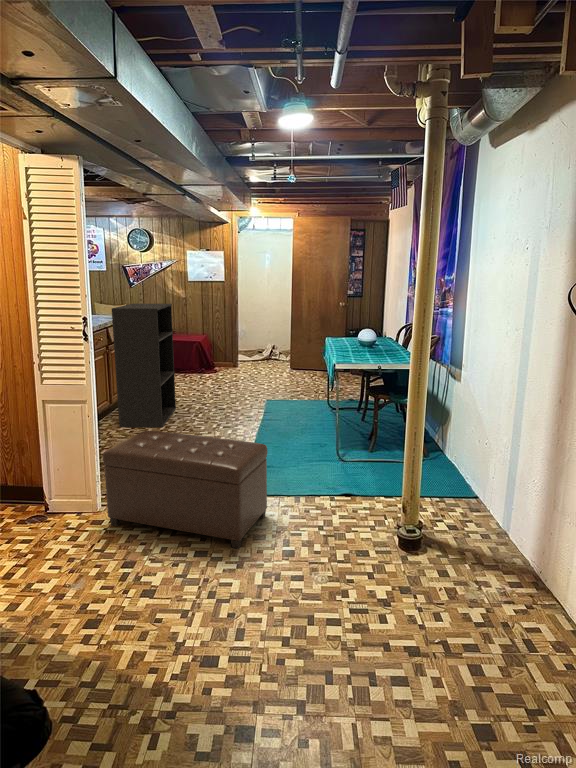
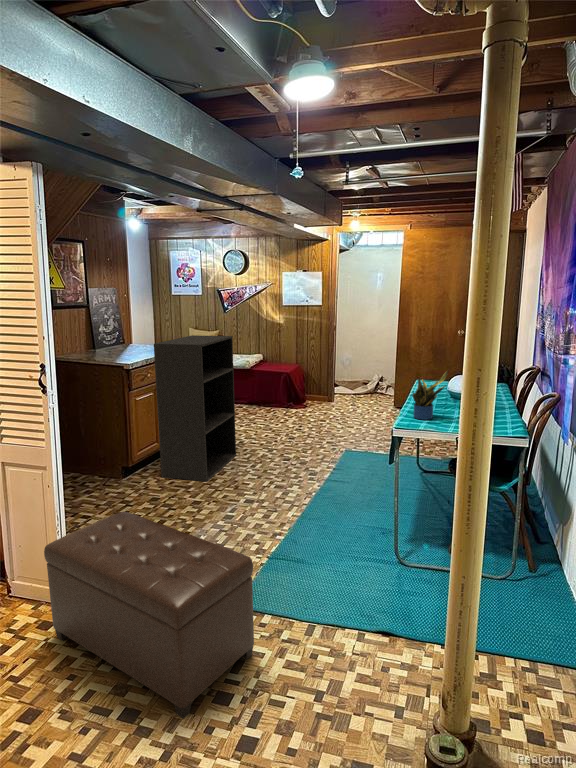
potted plant: none [342,321,368,358] -> present [412,371,448,420]

